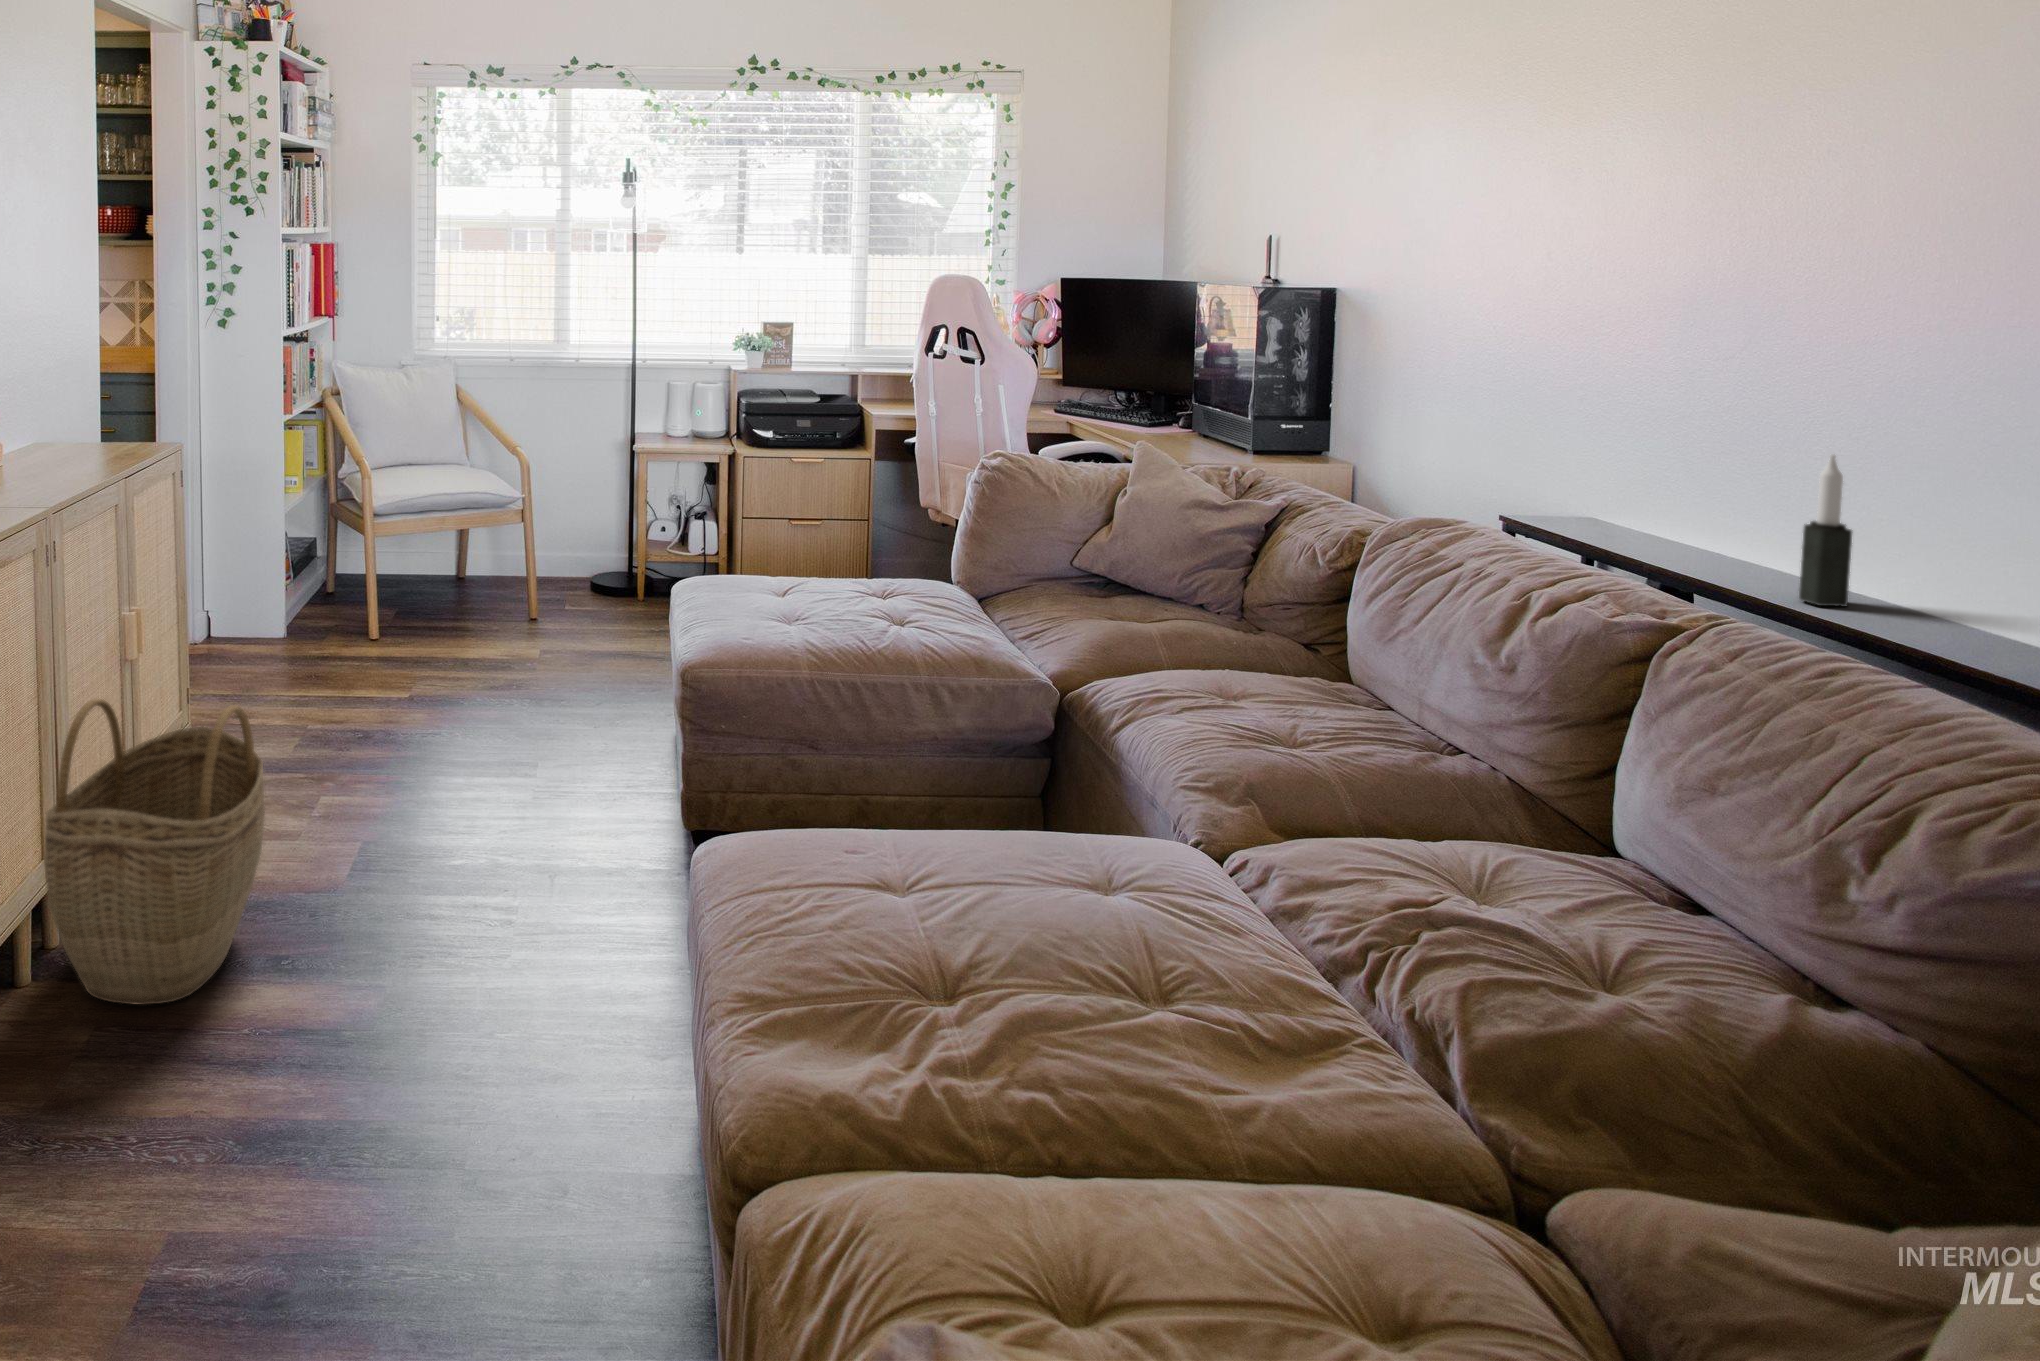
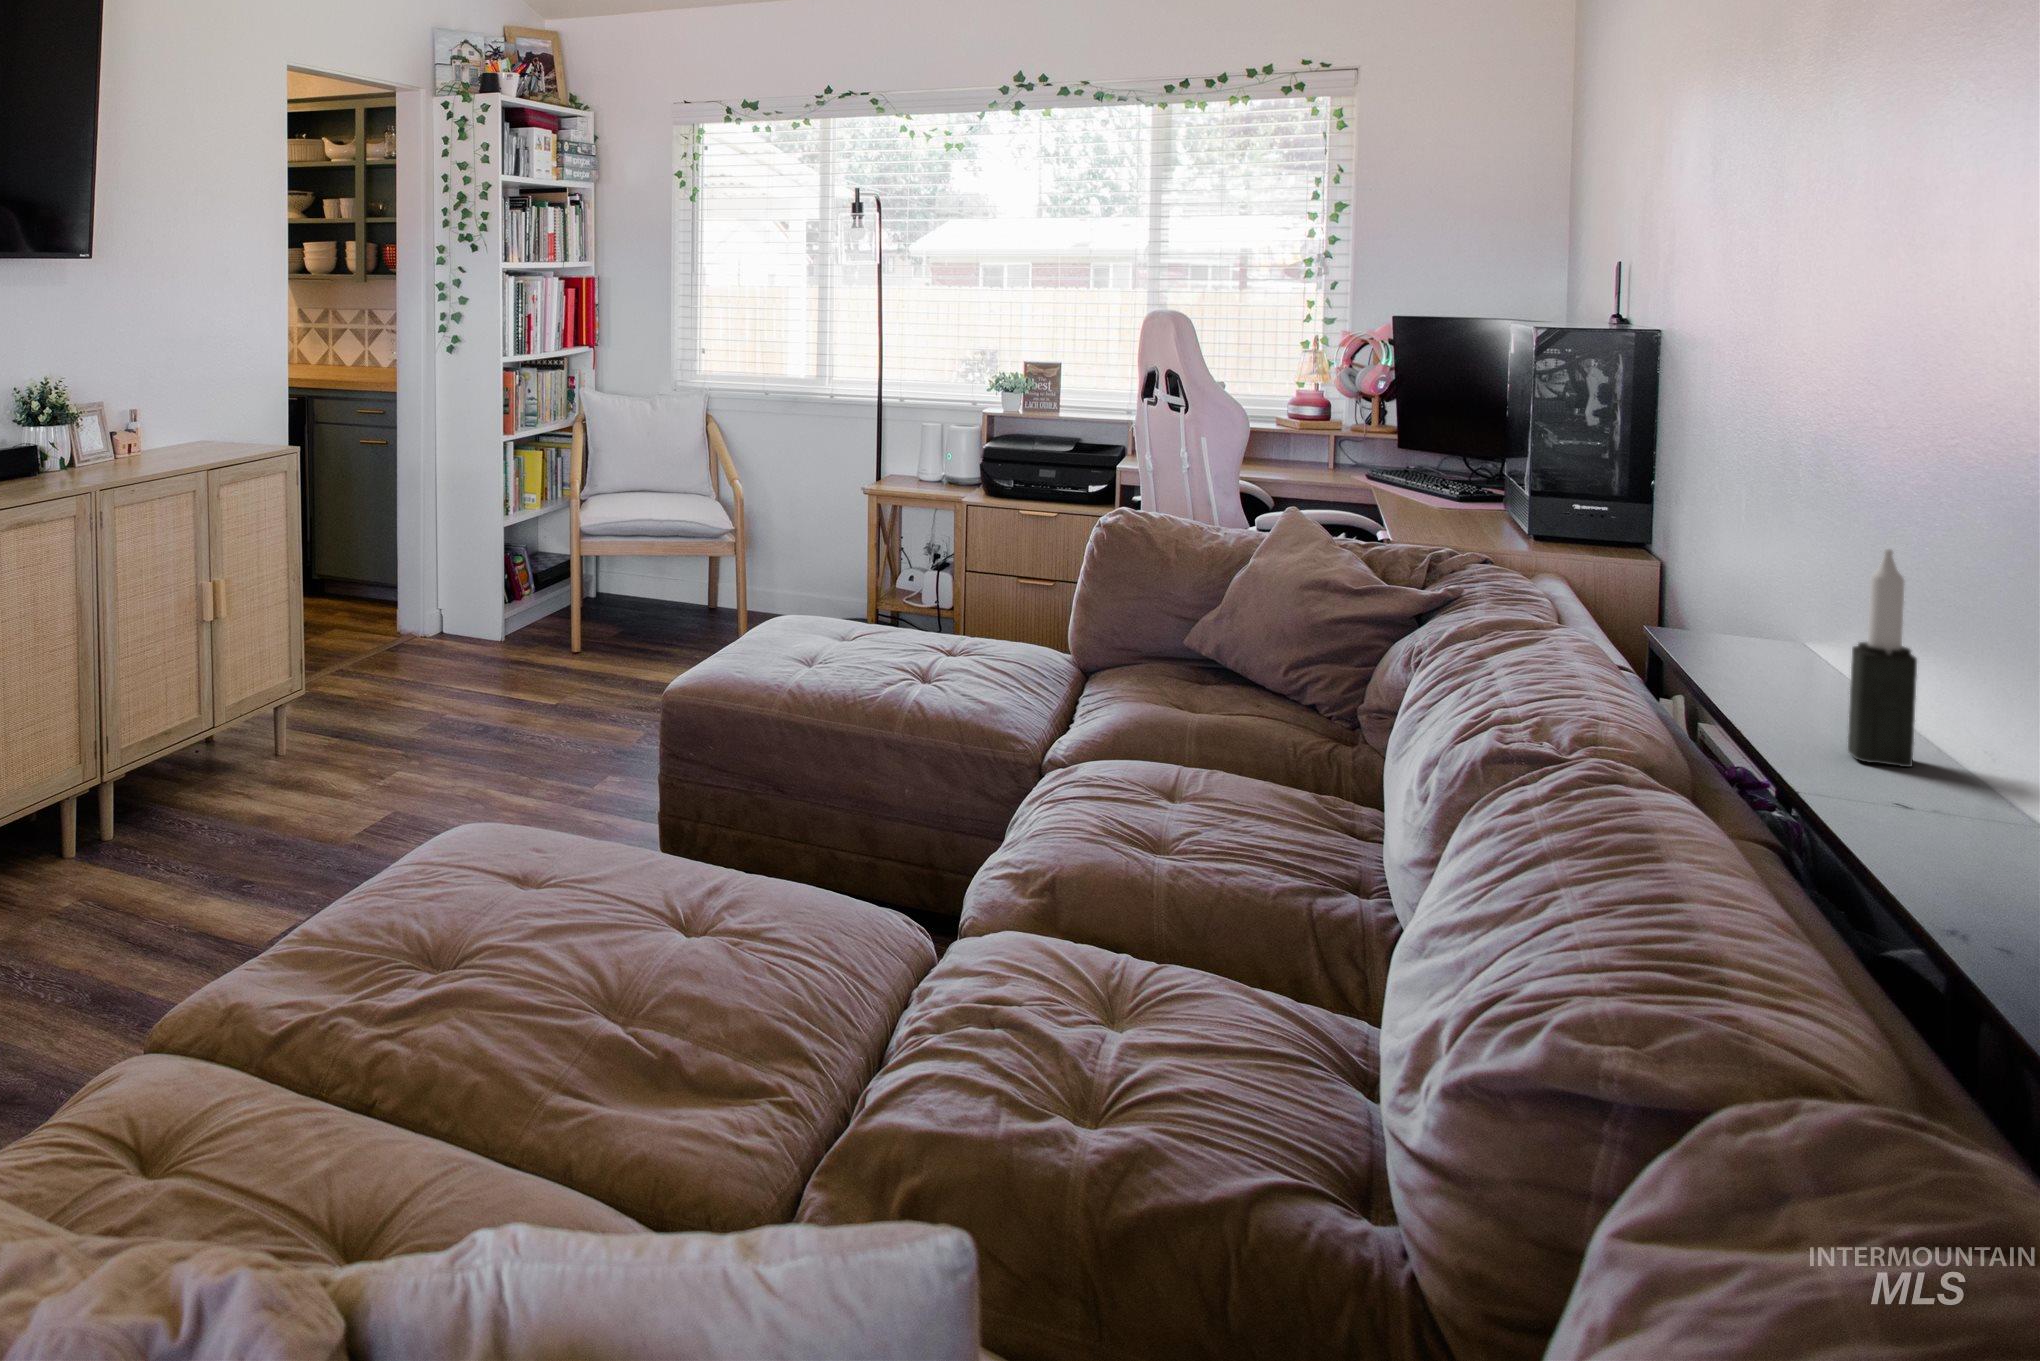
woven basket: present [44,698,265,1005] -> none [46,647,248,904]

